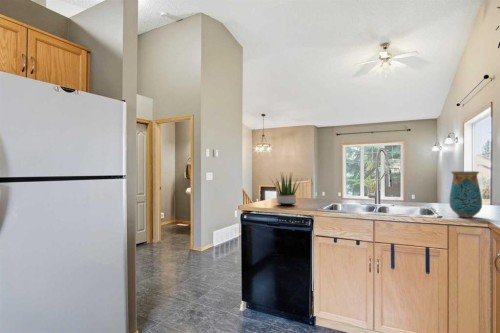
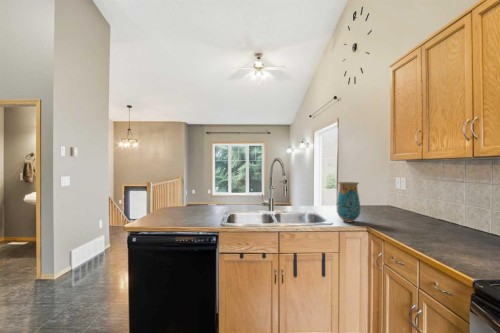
potted plant: present [272,176,300,206] -> none [162,182,203,221]

